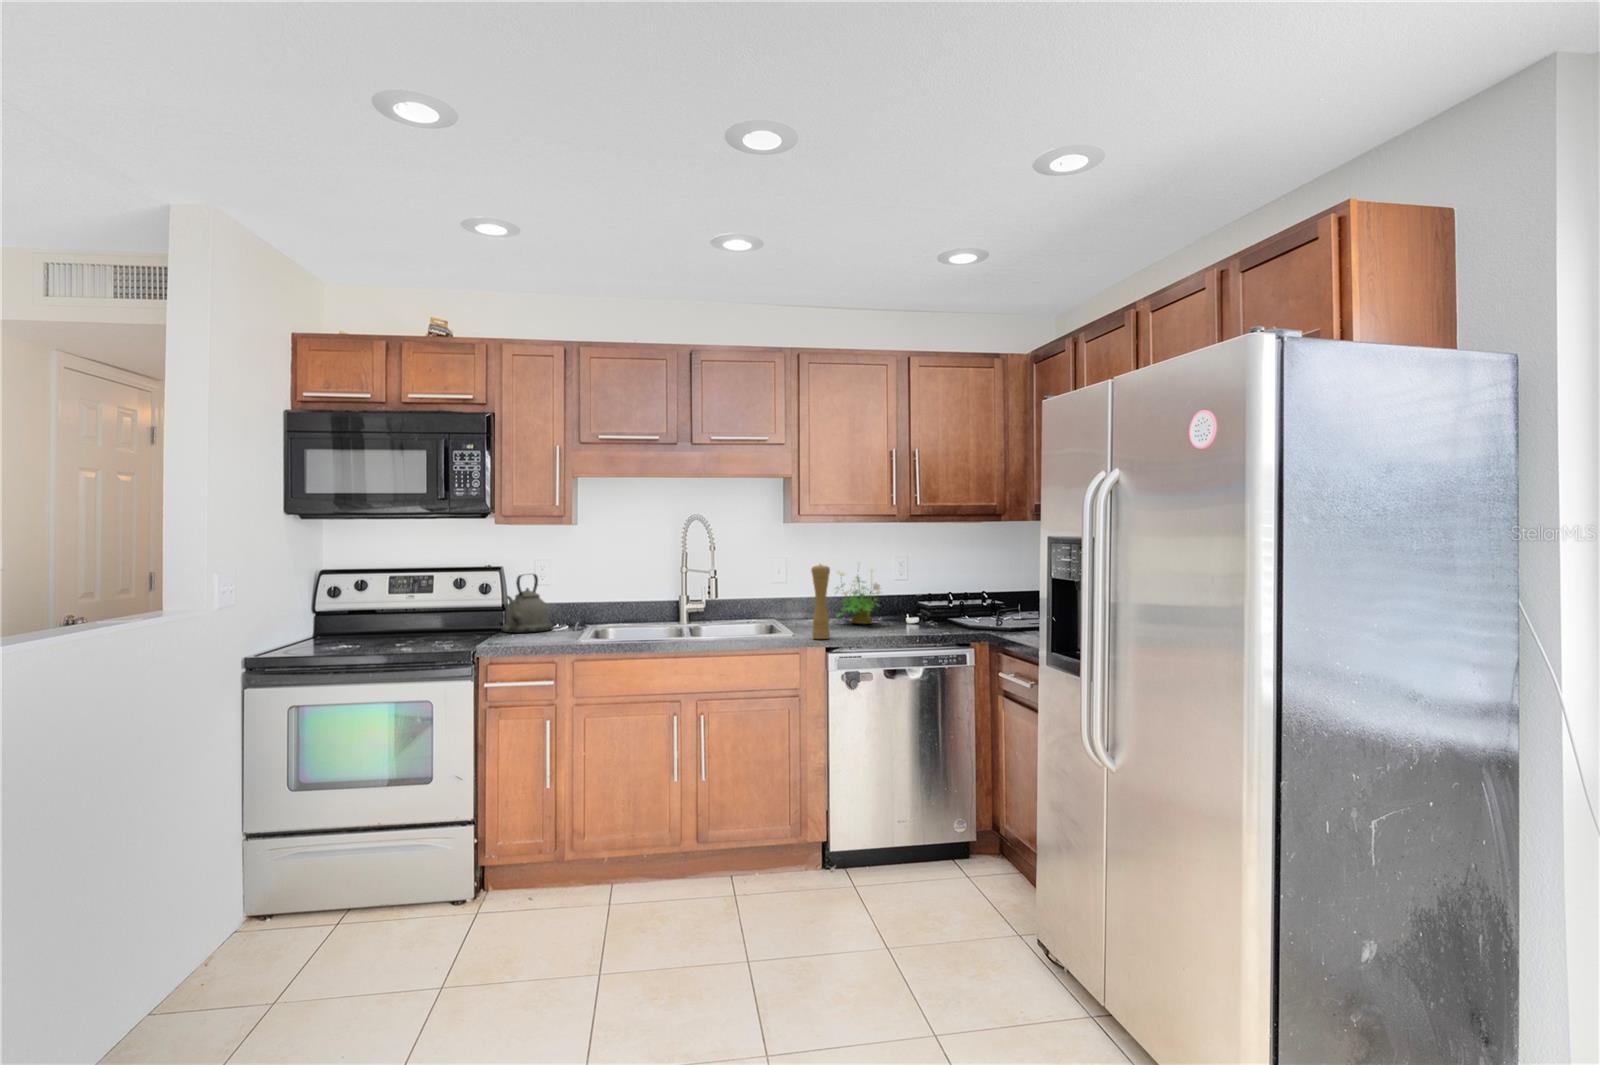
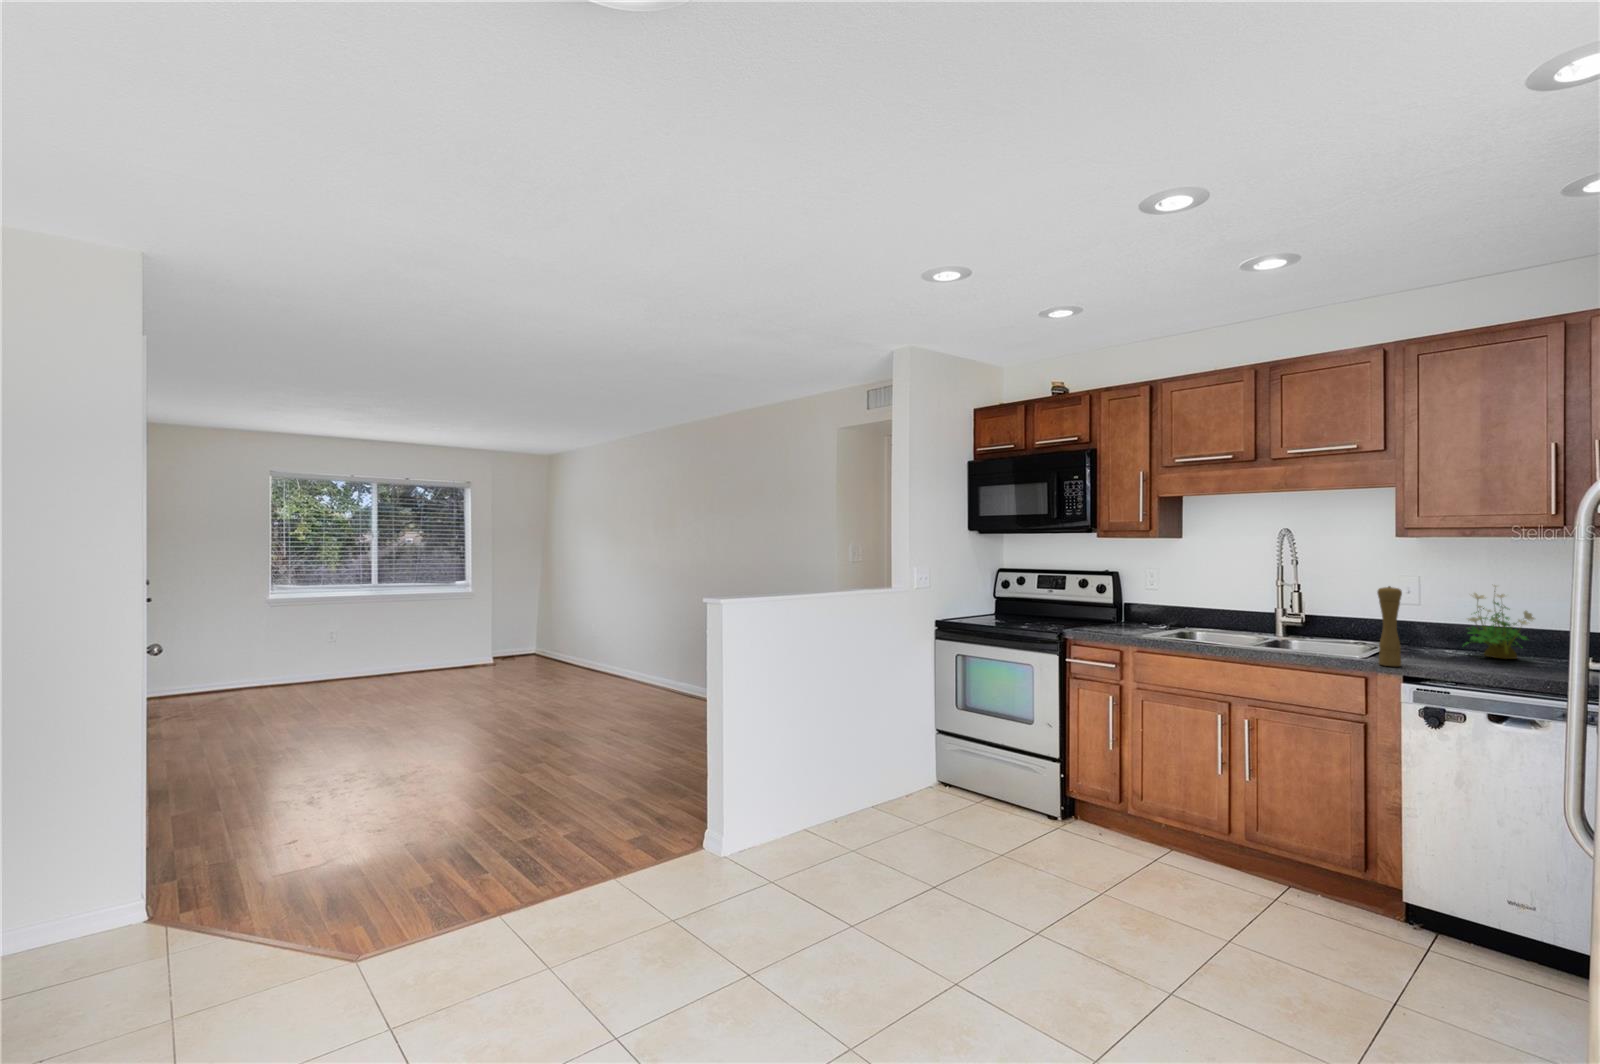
kettle: present [502,574,553,633] -> none [1109,578,1156,627]

